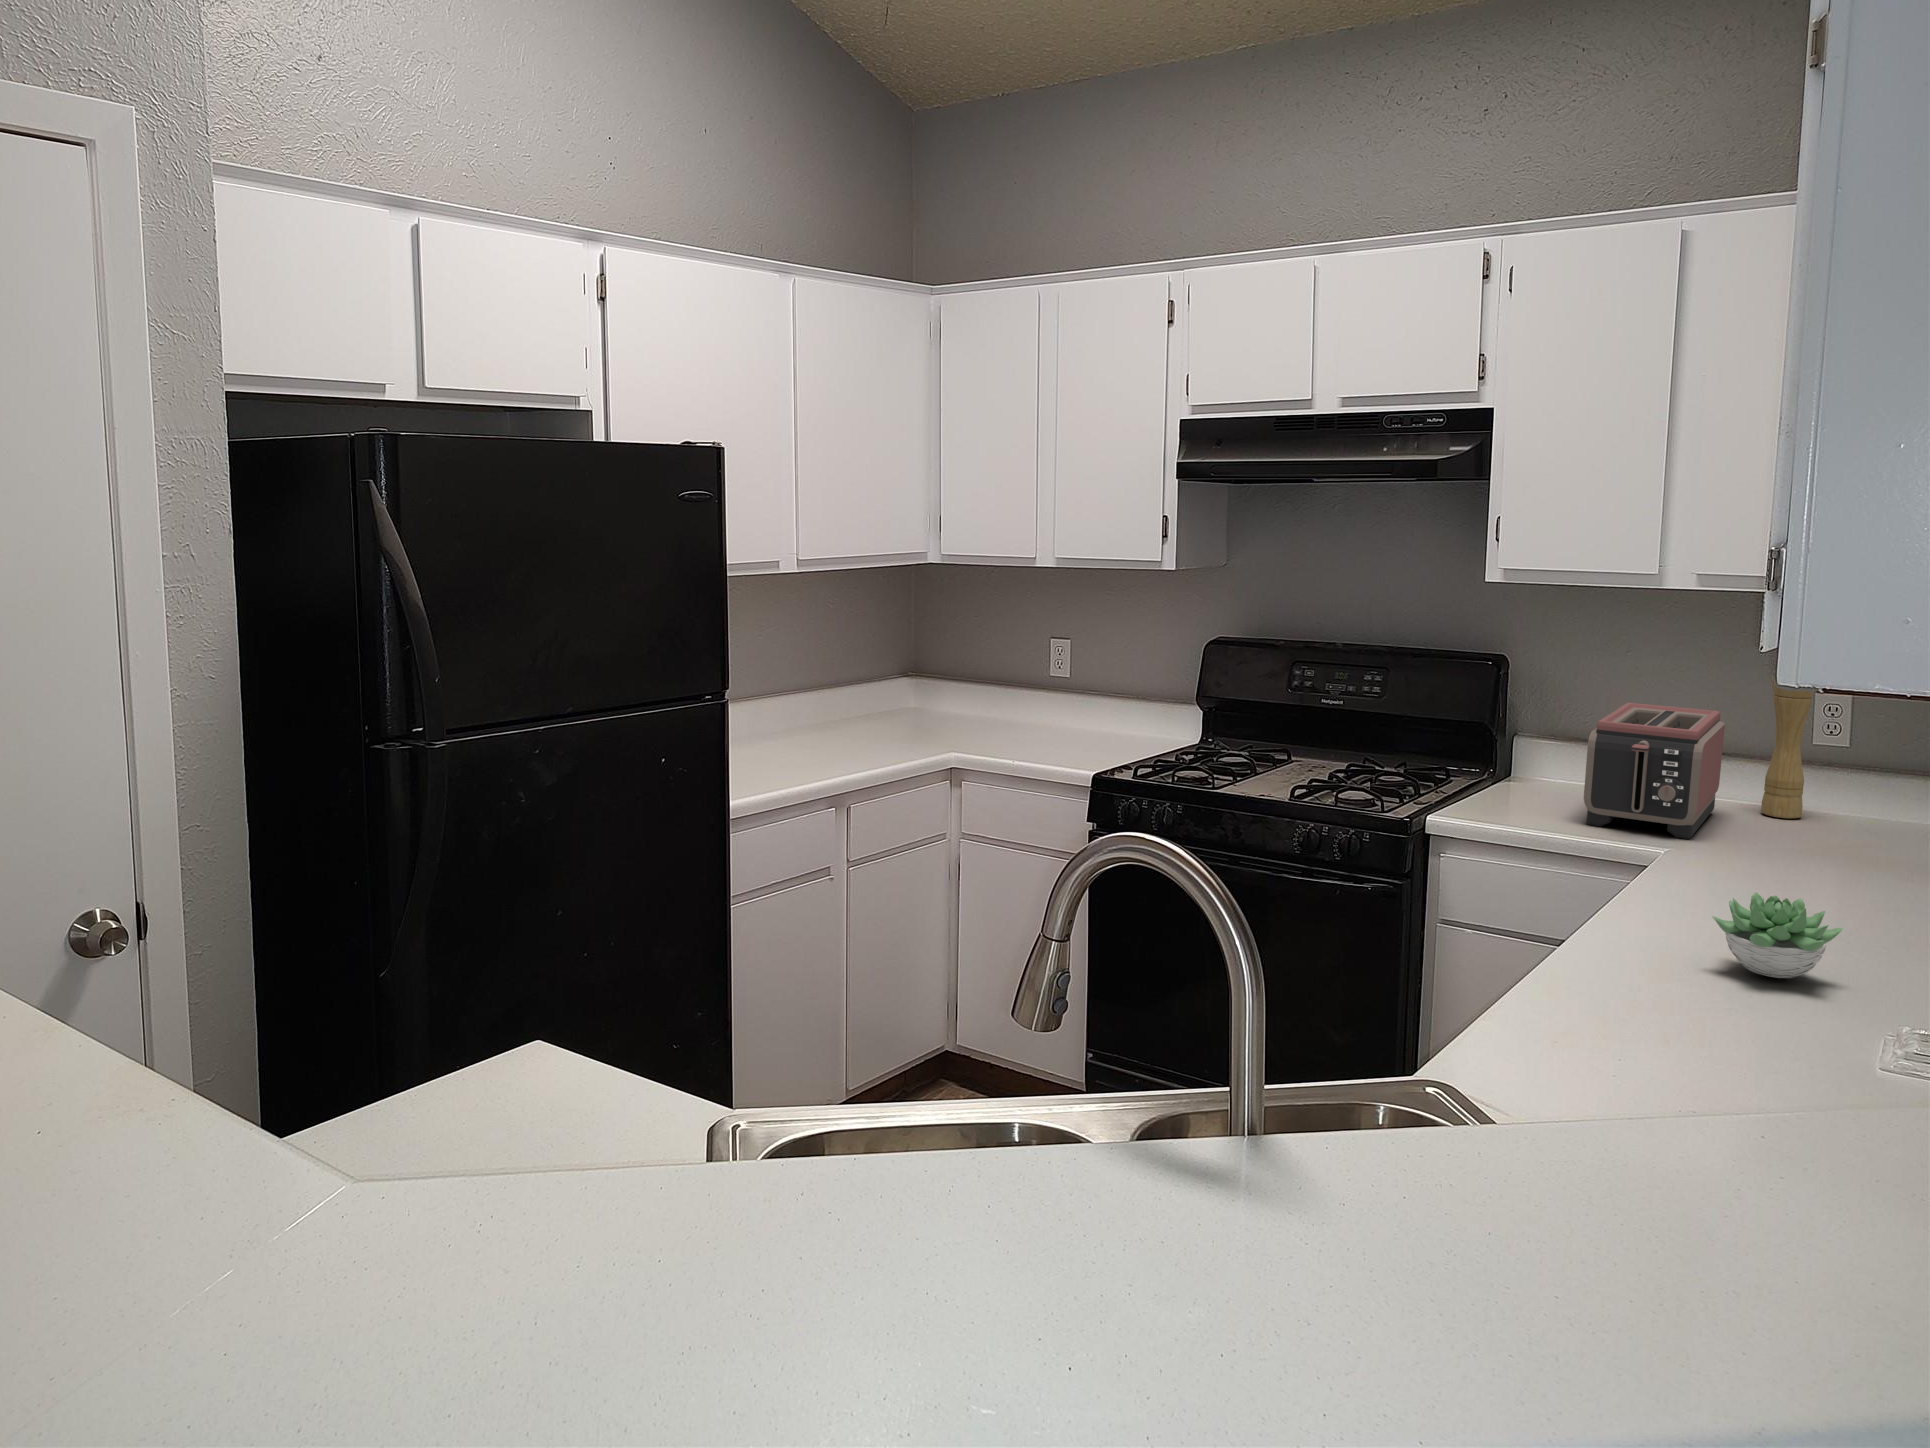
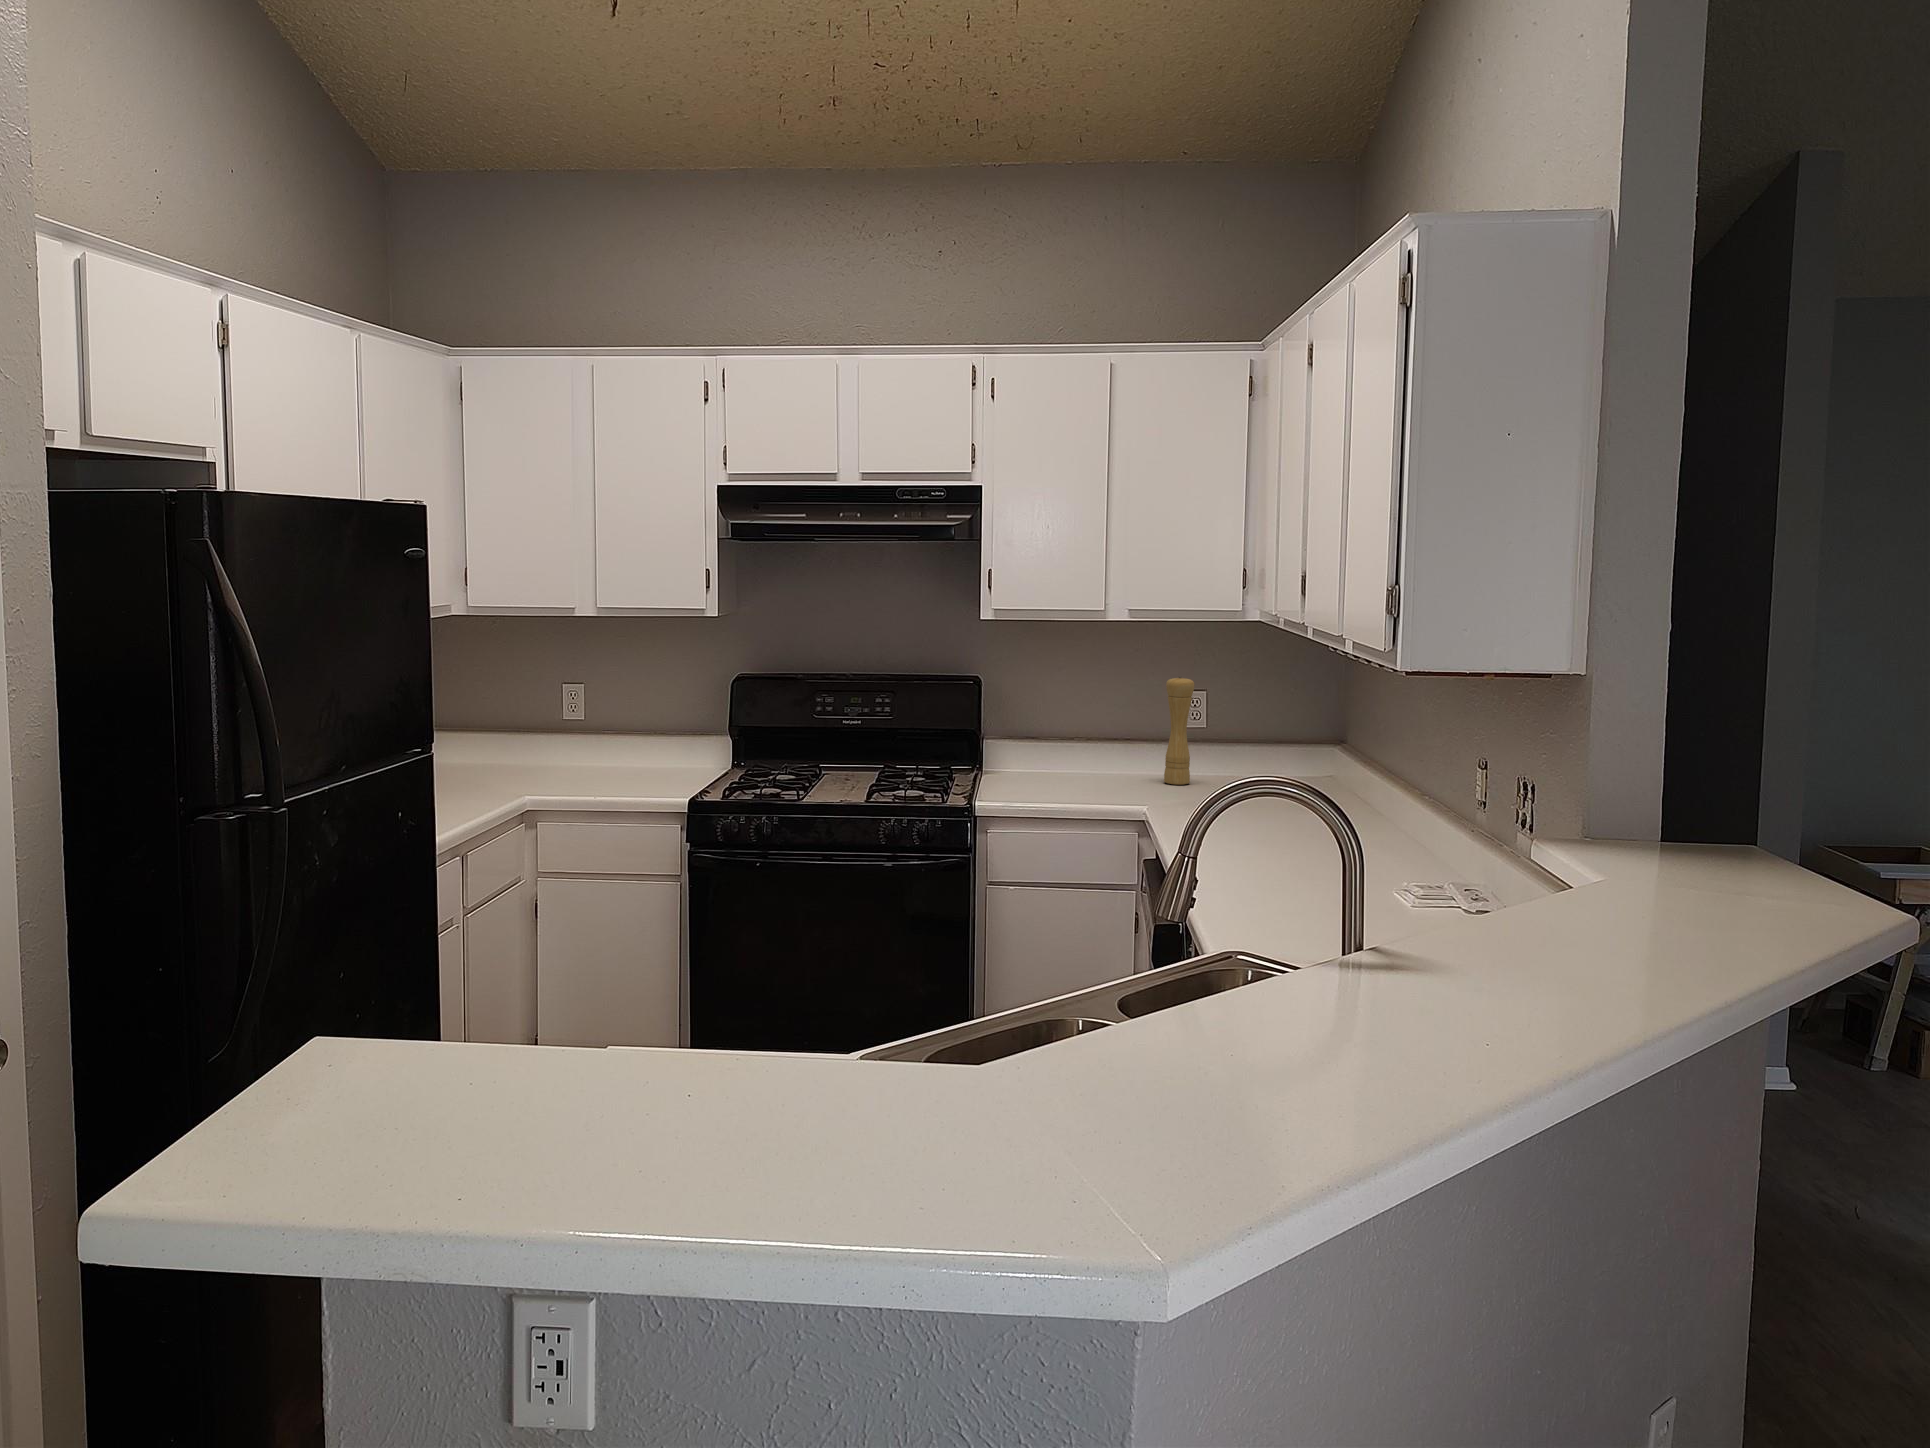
toaster: present [1584,703,1725,839] -> none [1072,708,1150,801]
succulent plant: present [1713,893,1843,978] -> none [1238,811,1306,863]

